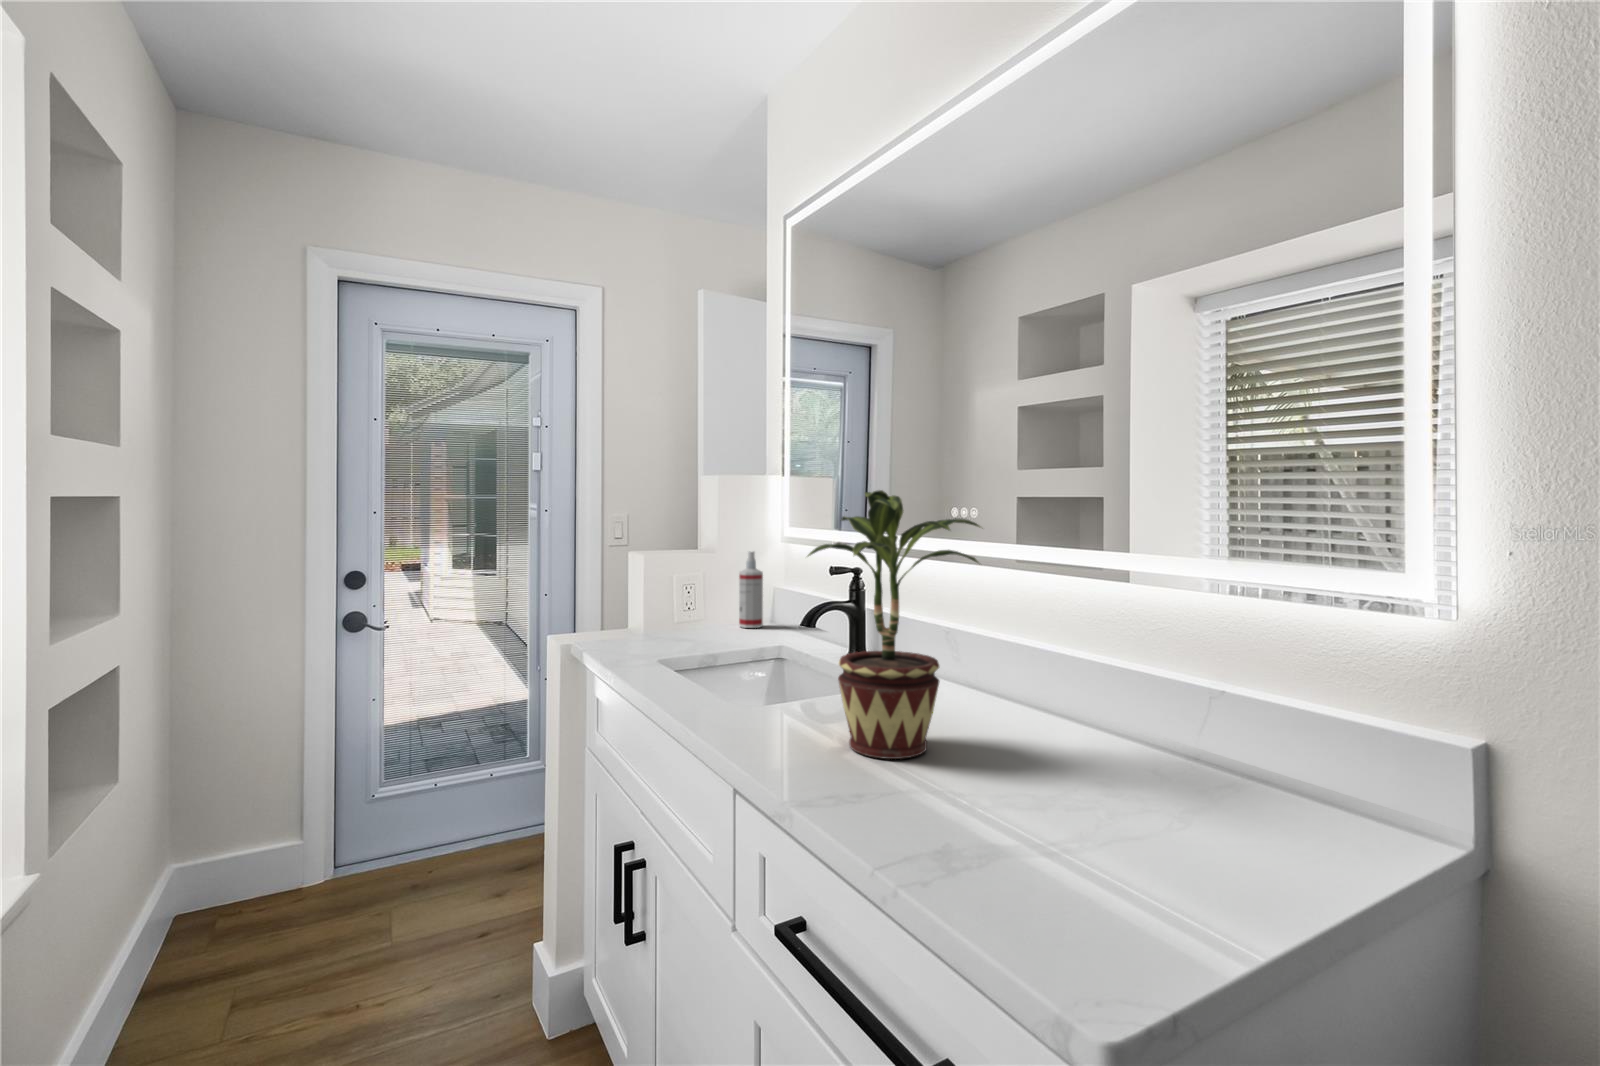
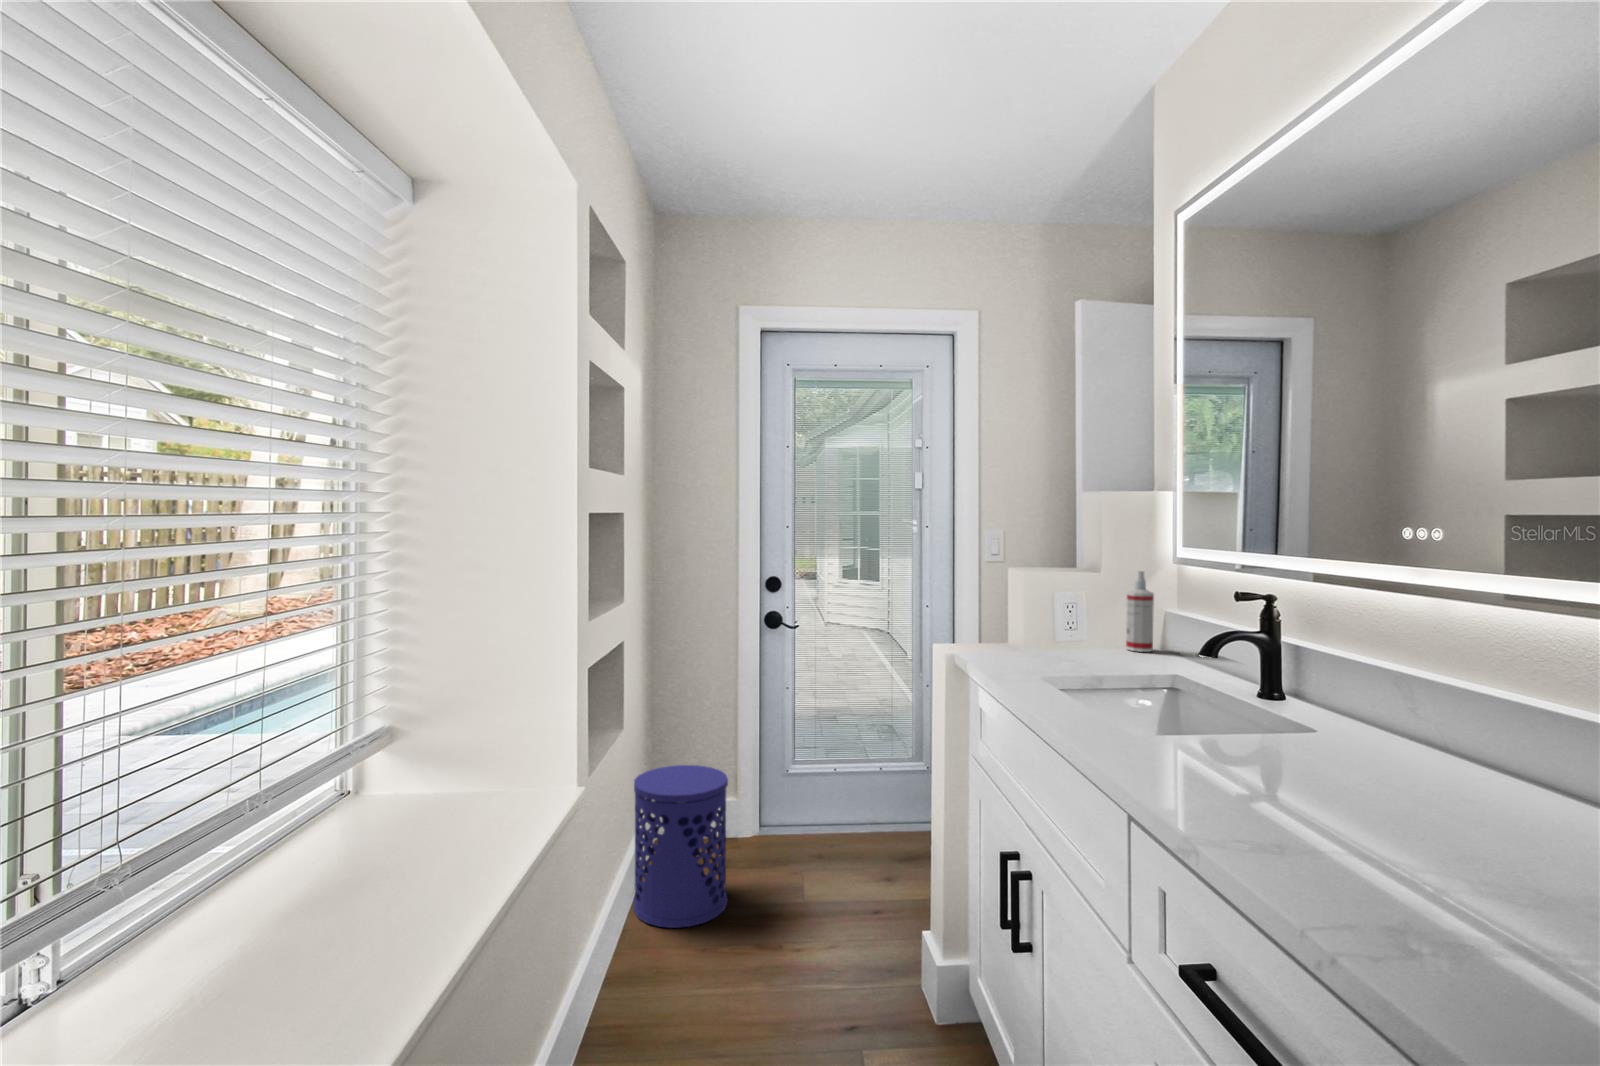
potted plant: present [808,490,980,759] -> none [1213,519,1453,816]
waste bin: none [143,809,292,1026] -> present [634,765,728,928]

